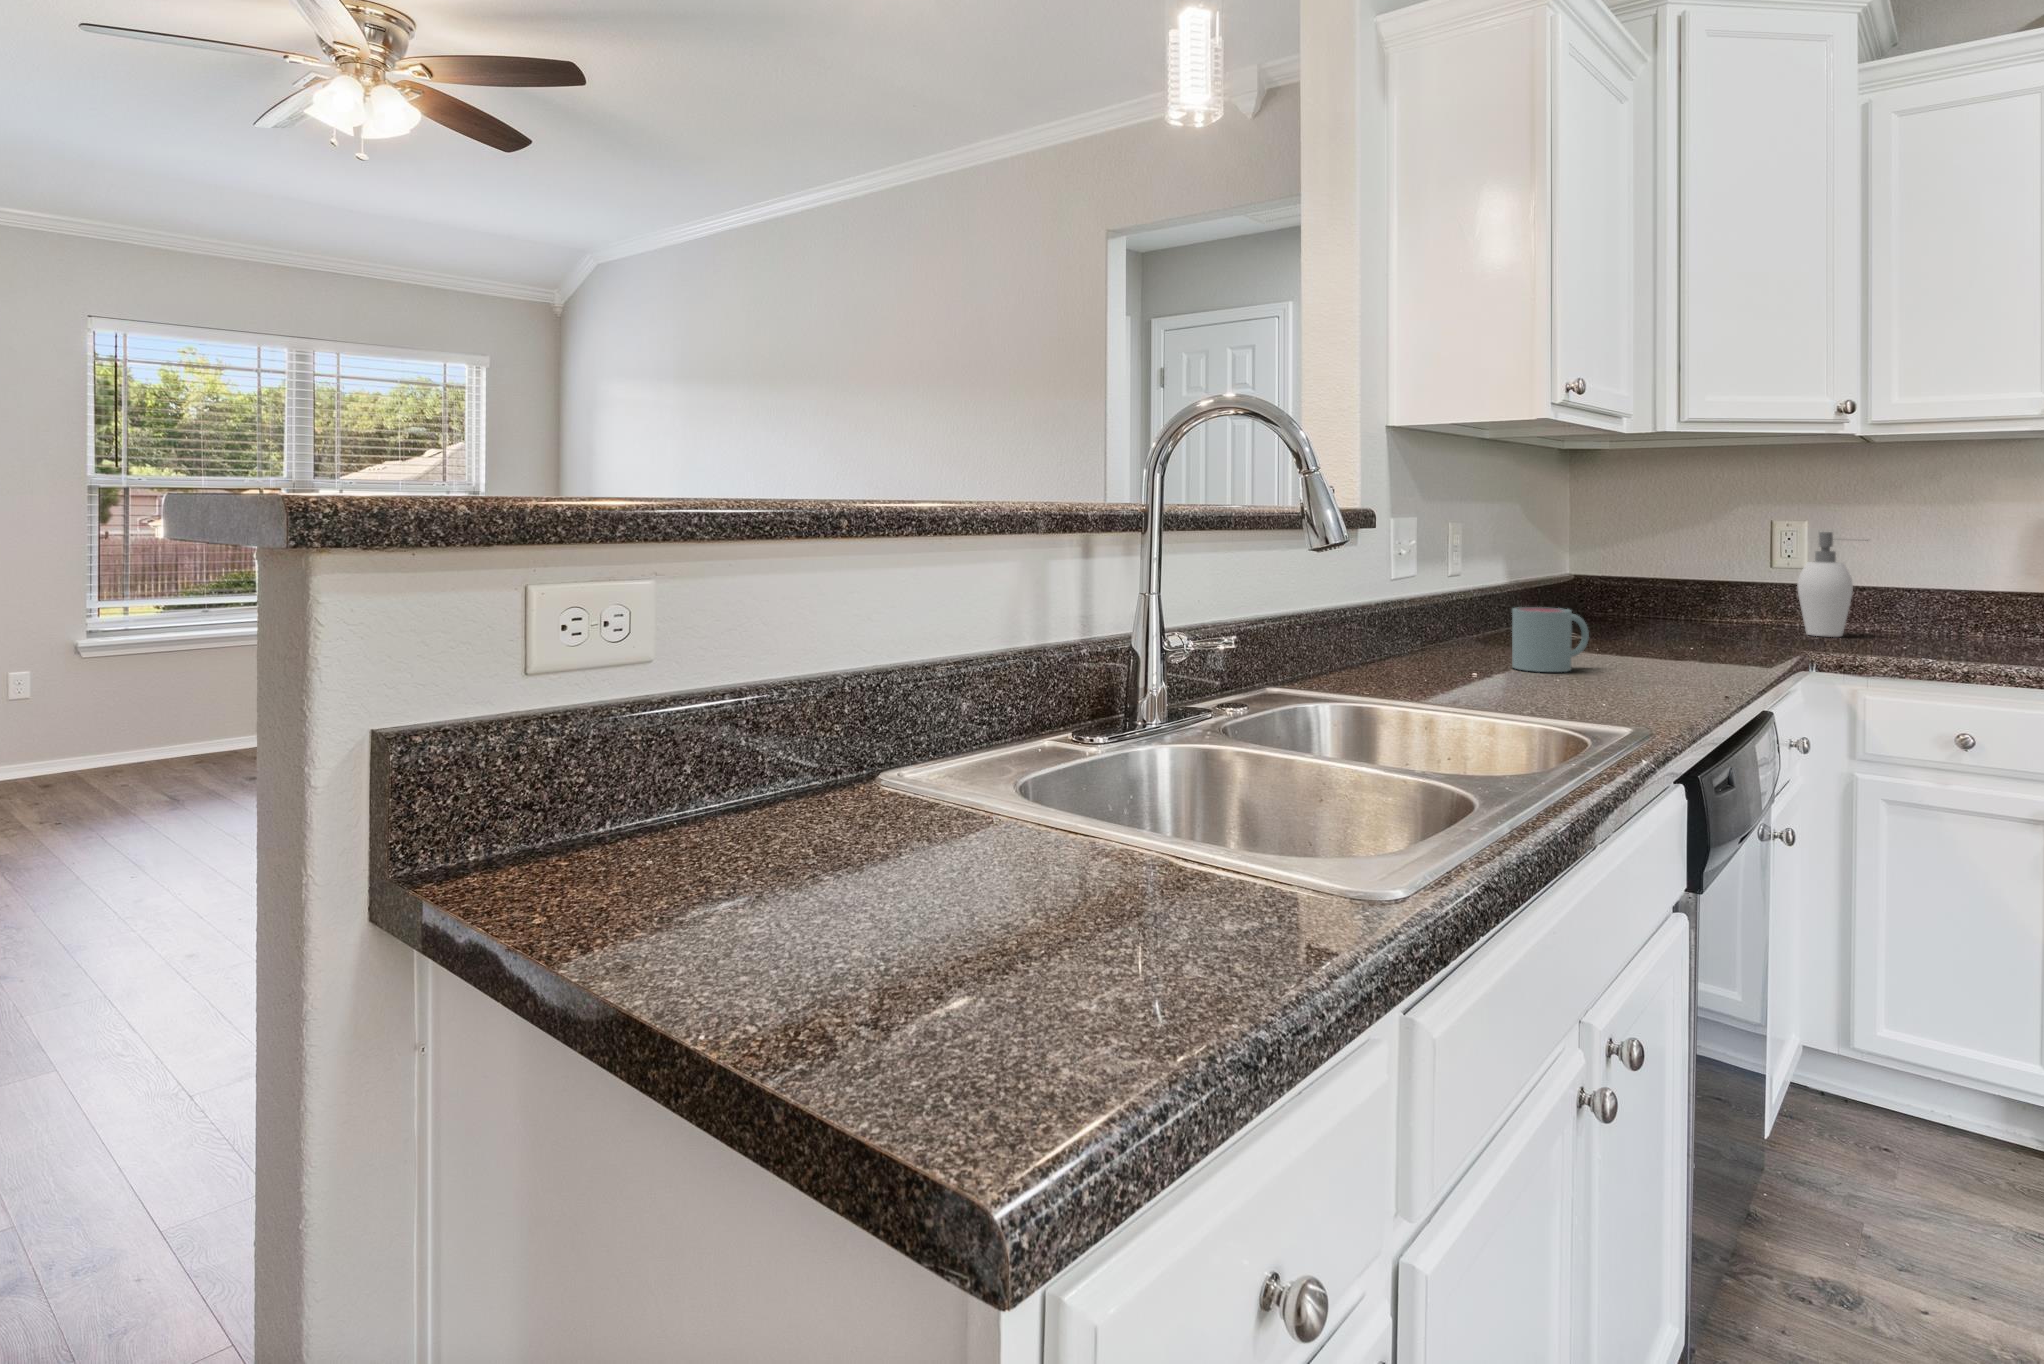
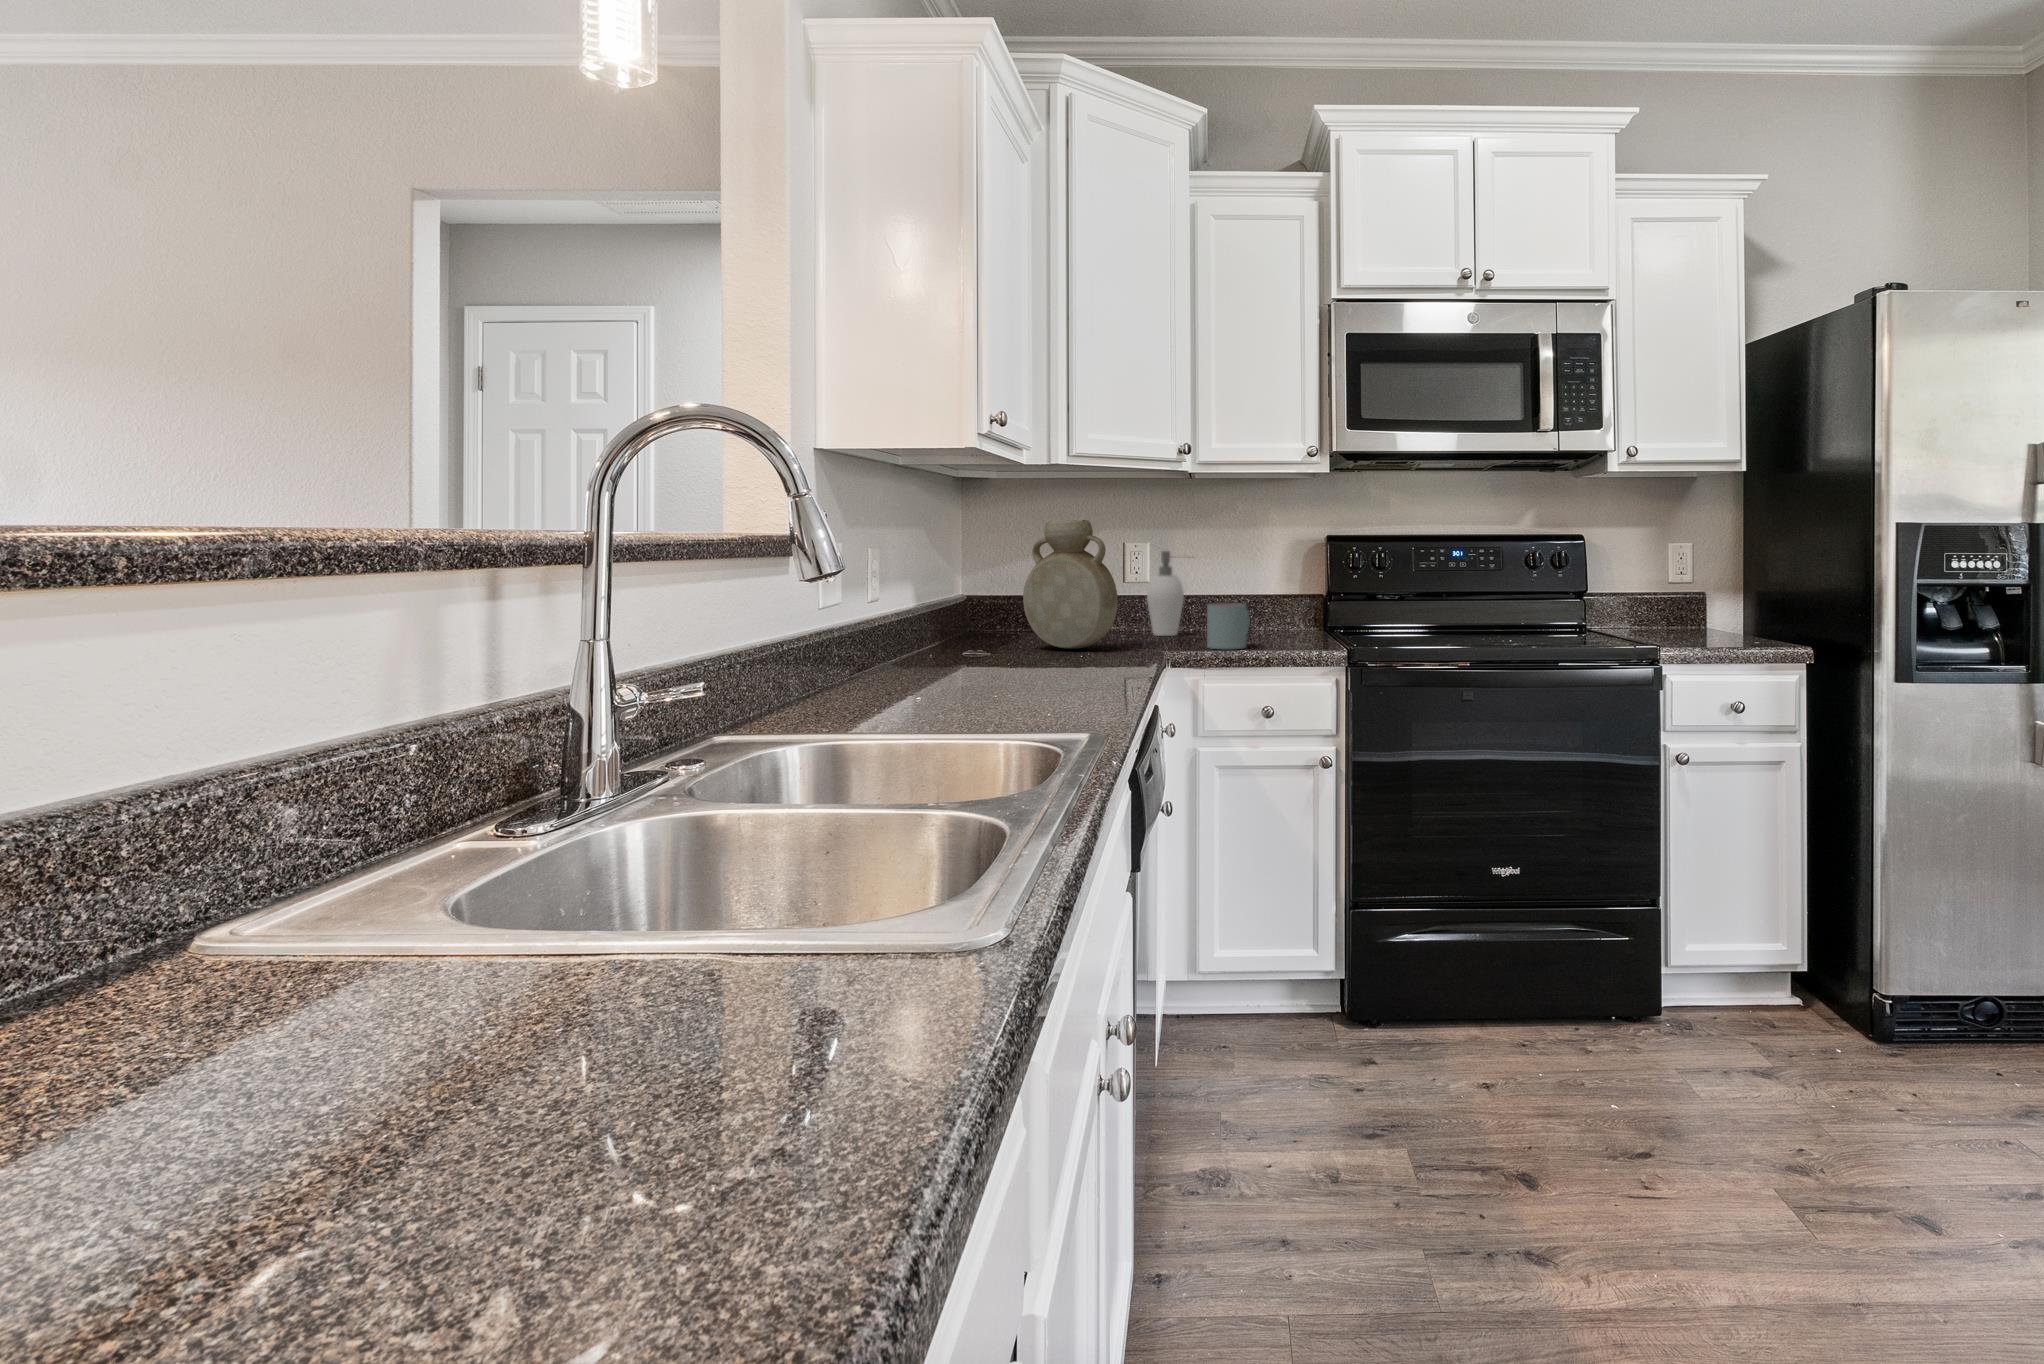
vase: none [1623,494,1744,642] -> present [1023,520,1117,649]
mug: present [1512,607,1589,672] -> present [1207,603,1250,649]

